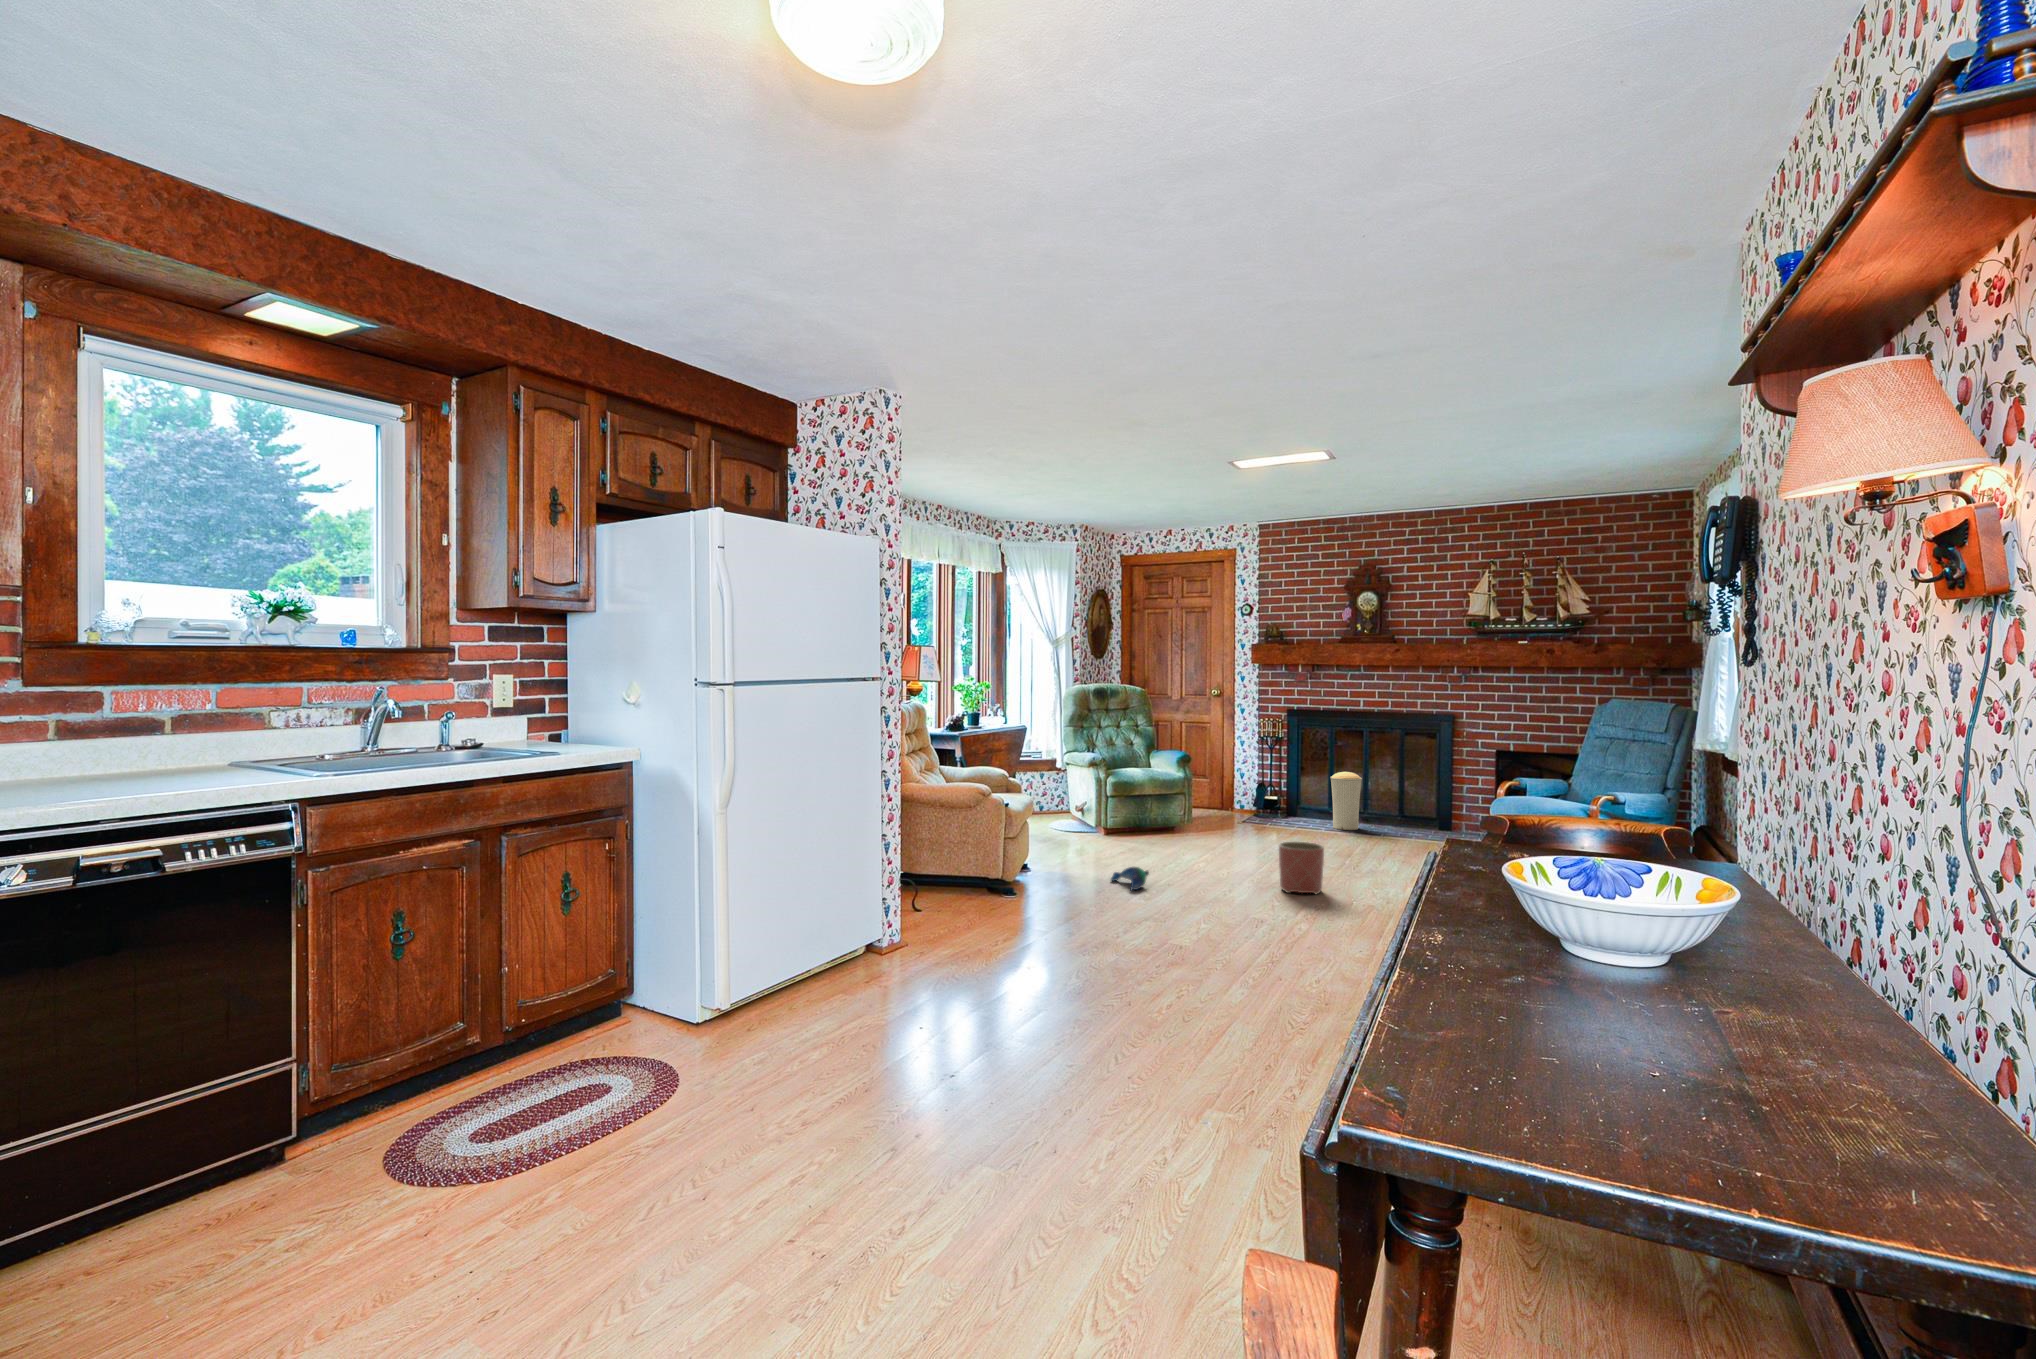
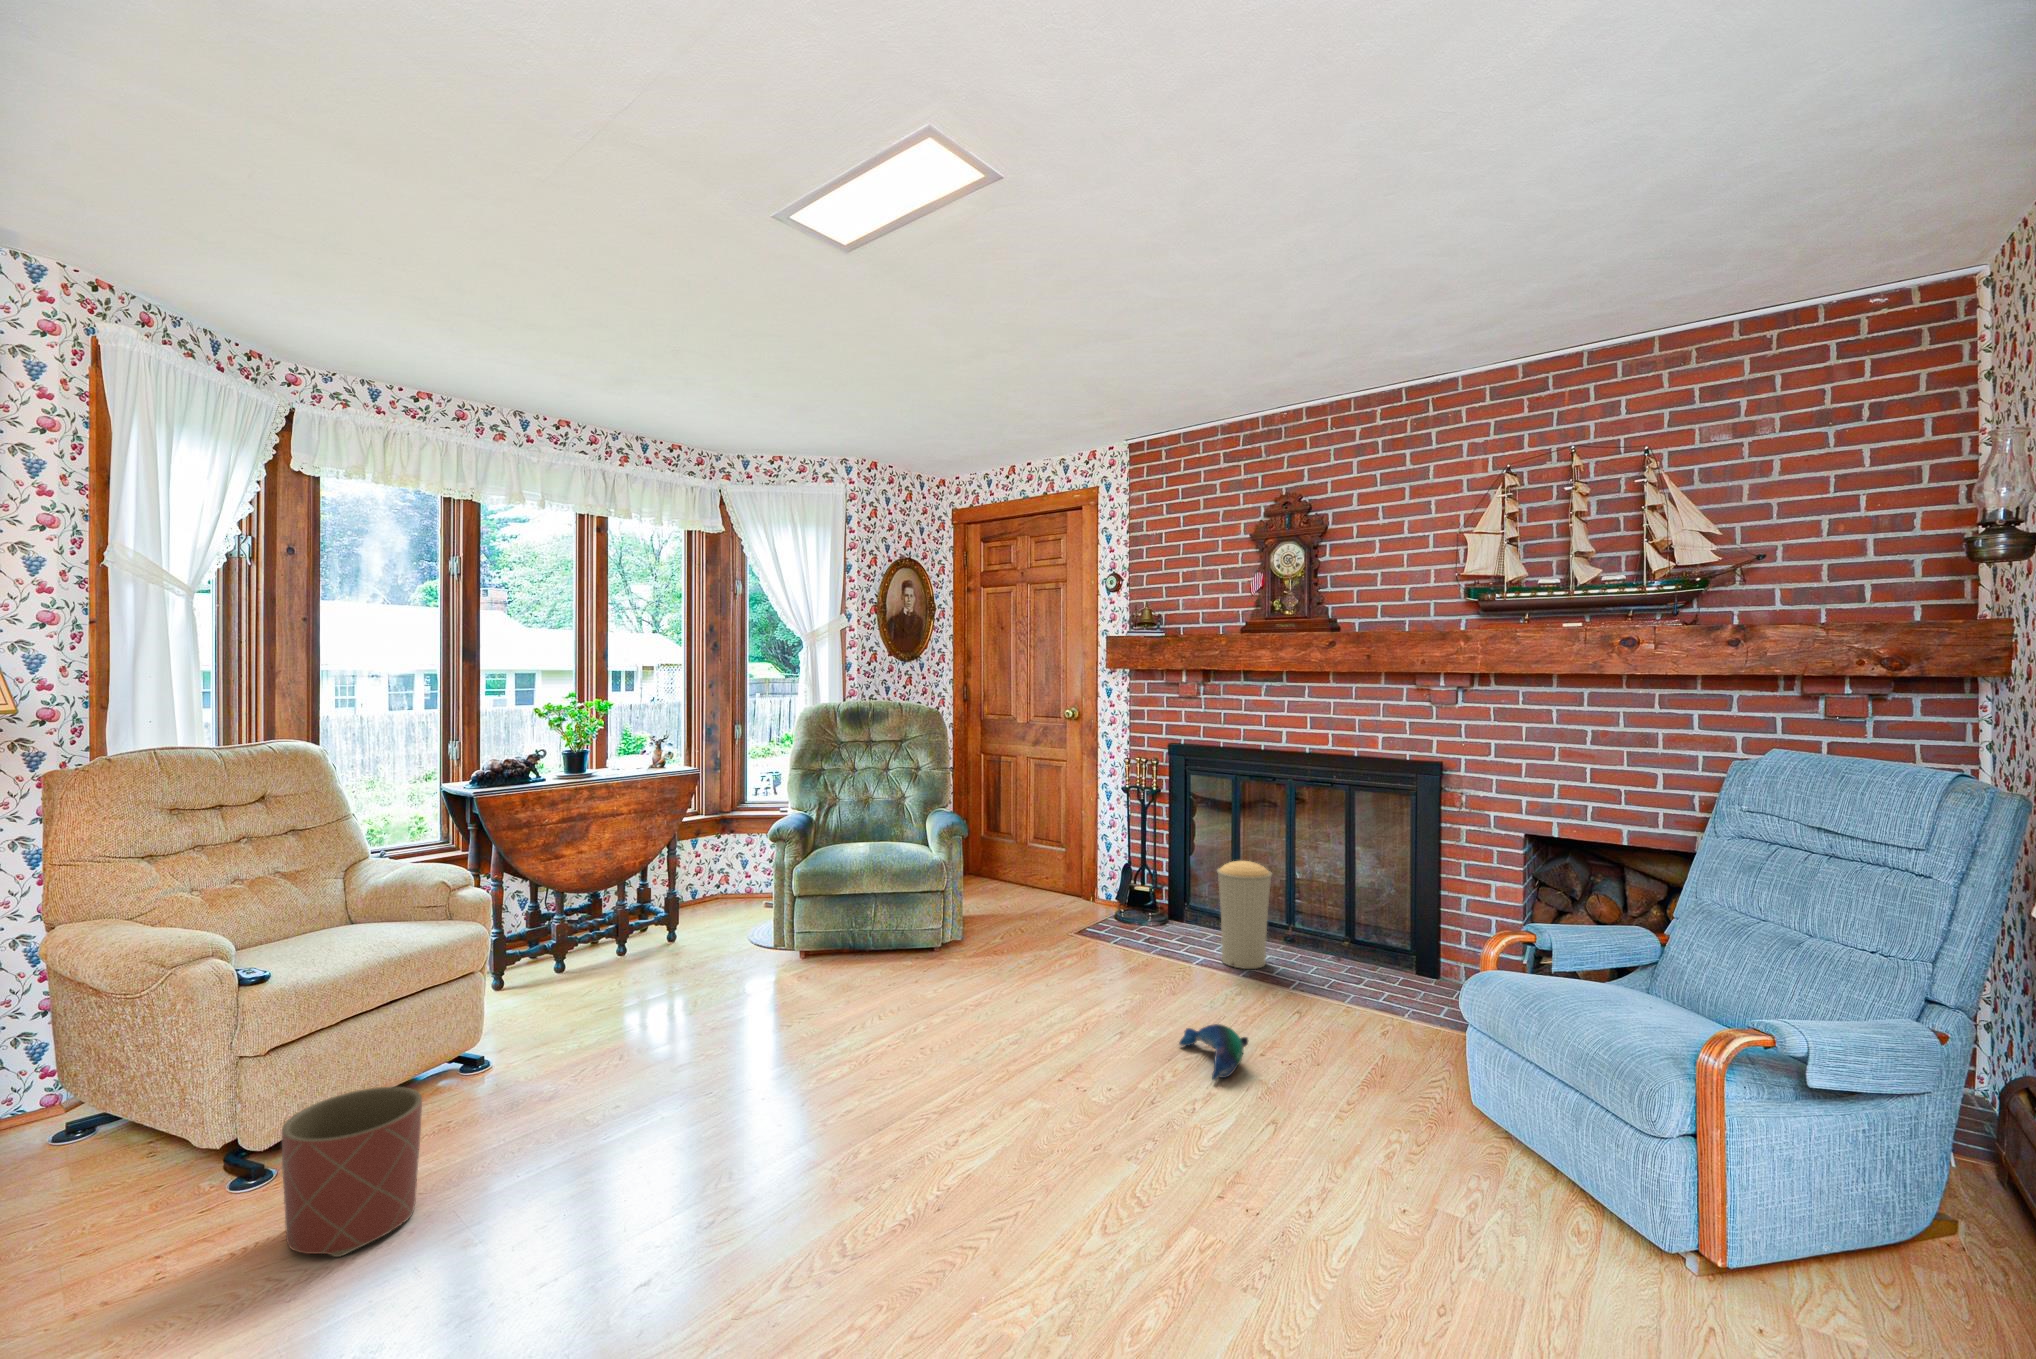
planter: present [1279,842,1324,895] -> present [282,1087,422,1257]
plush toy: present [1111,867,1149,890] -> present [1179,1024,1248,1081]

